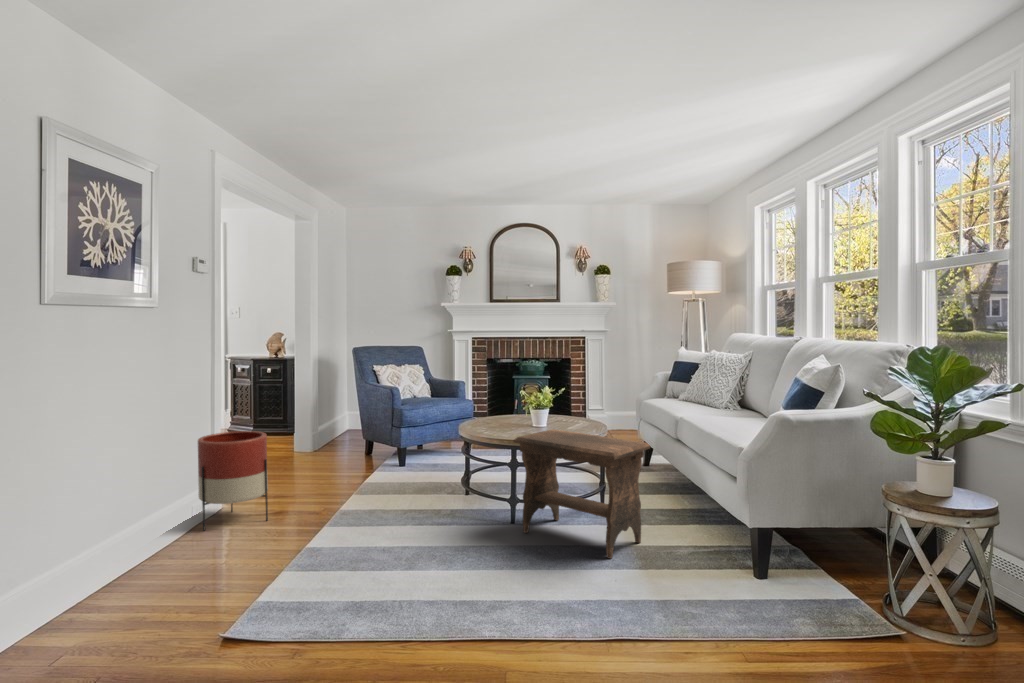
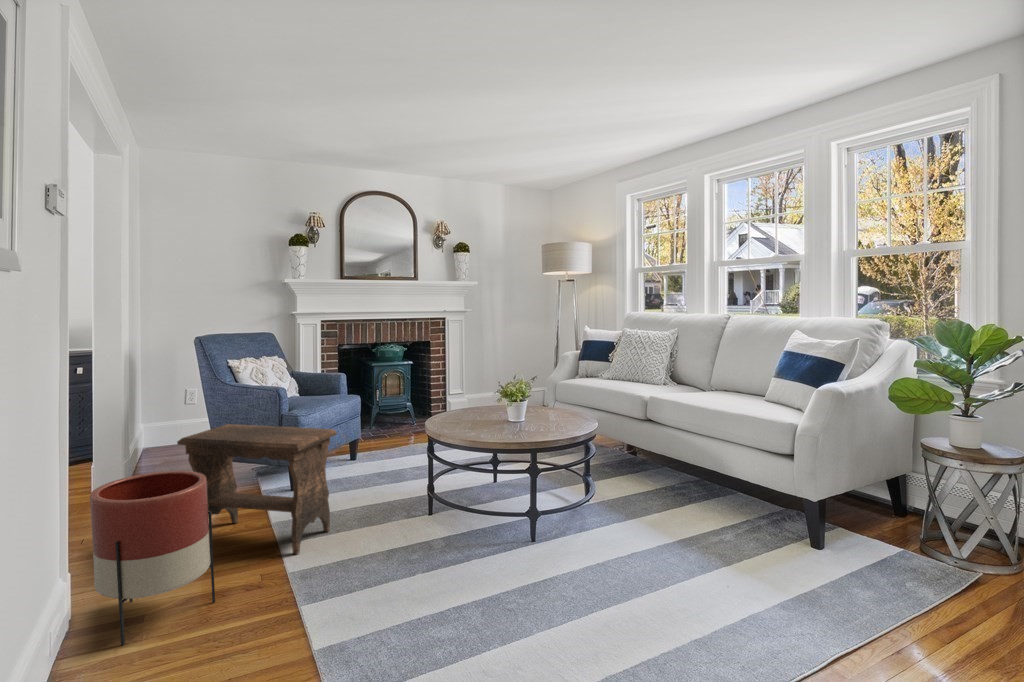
footstool: present [514,429,650,559] -> present [177,424,337,554]

